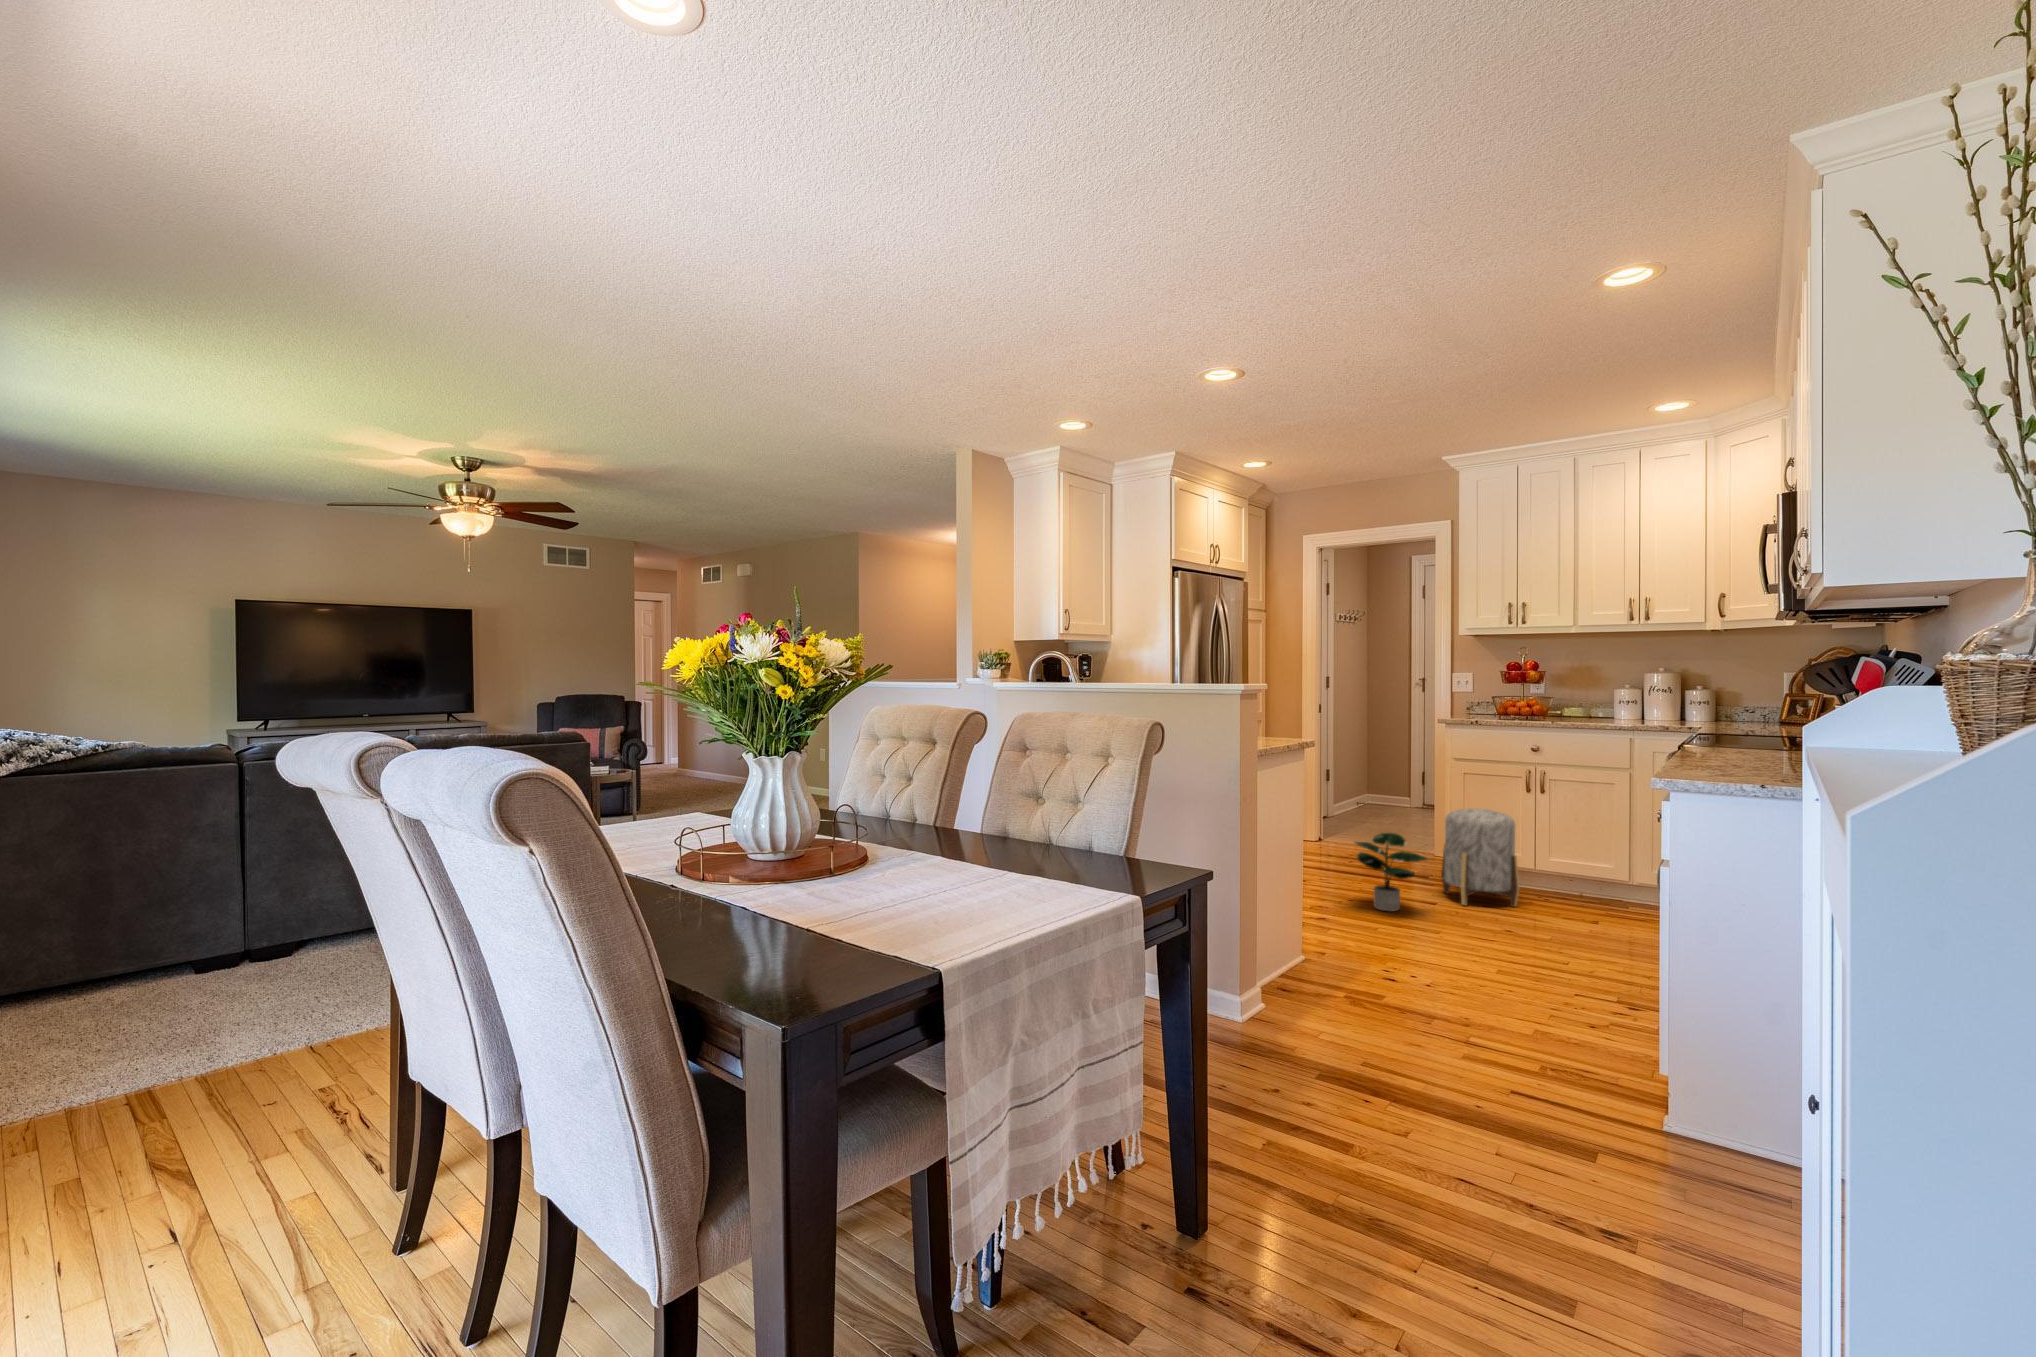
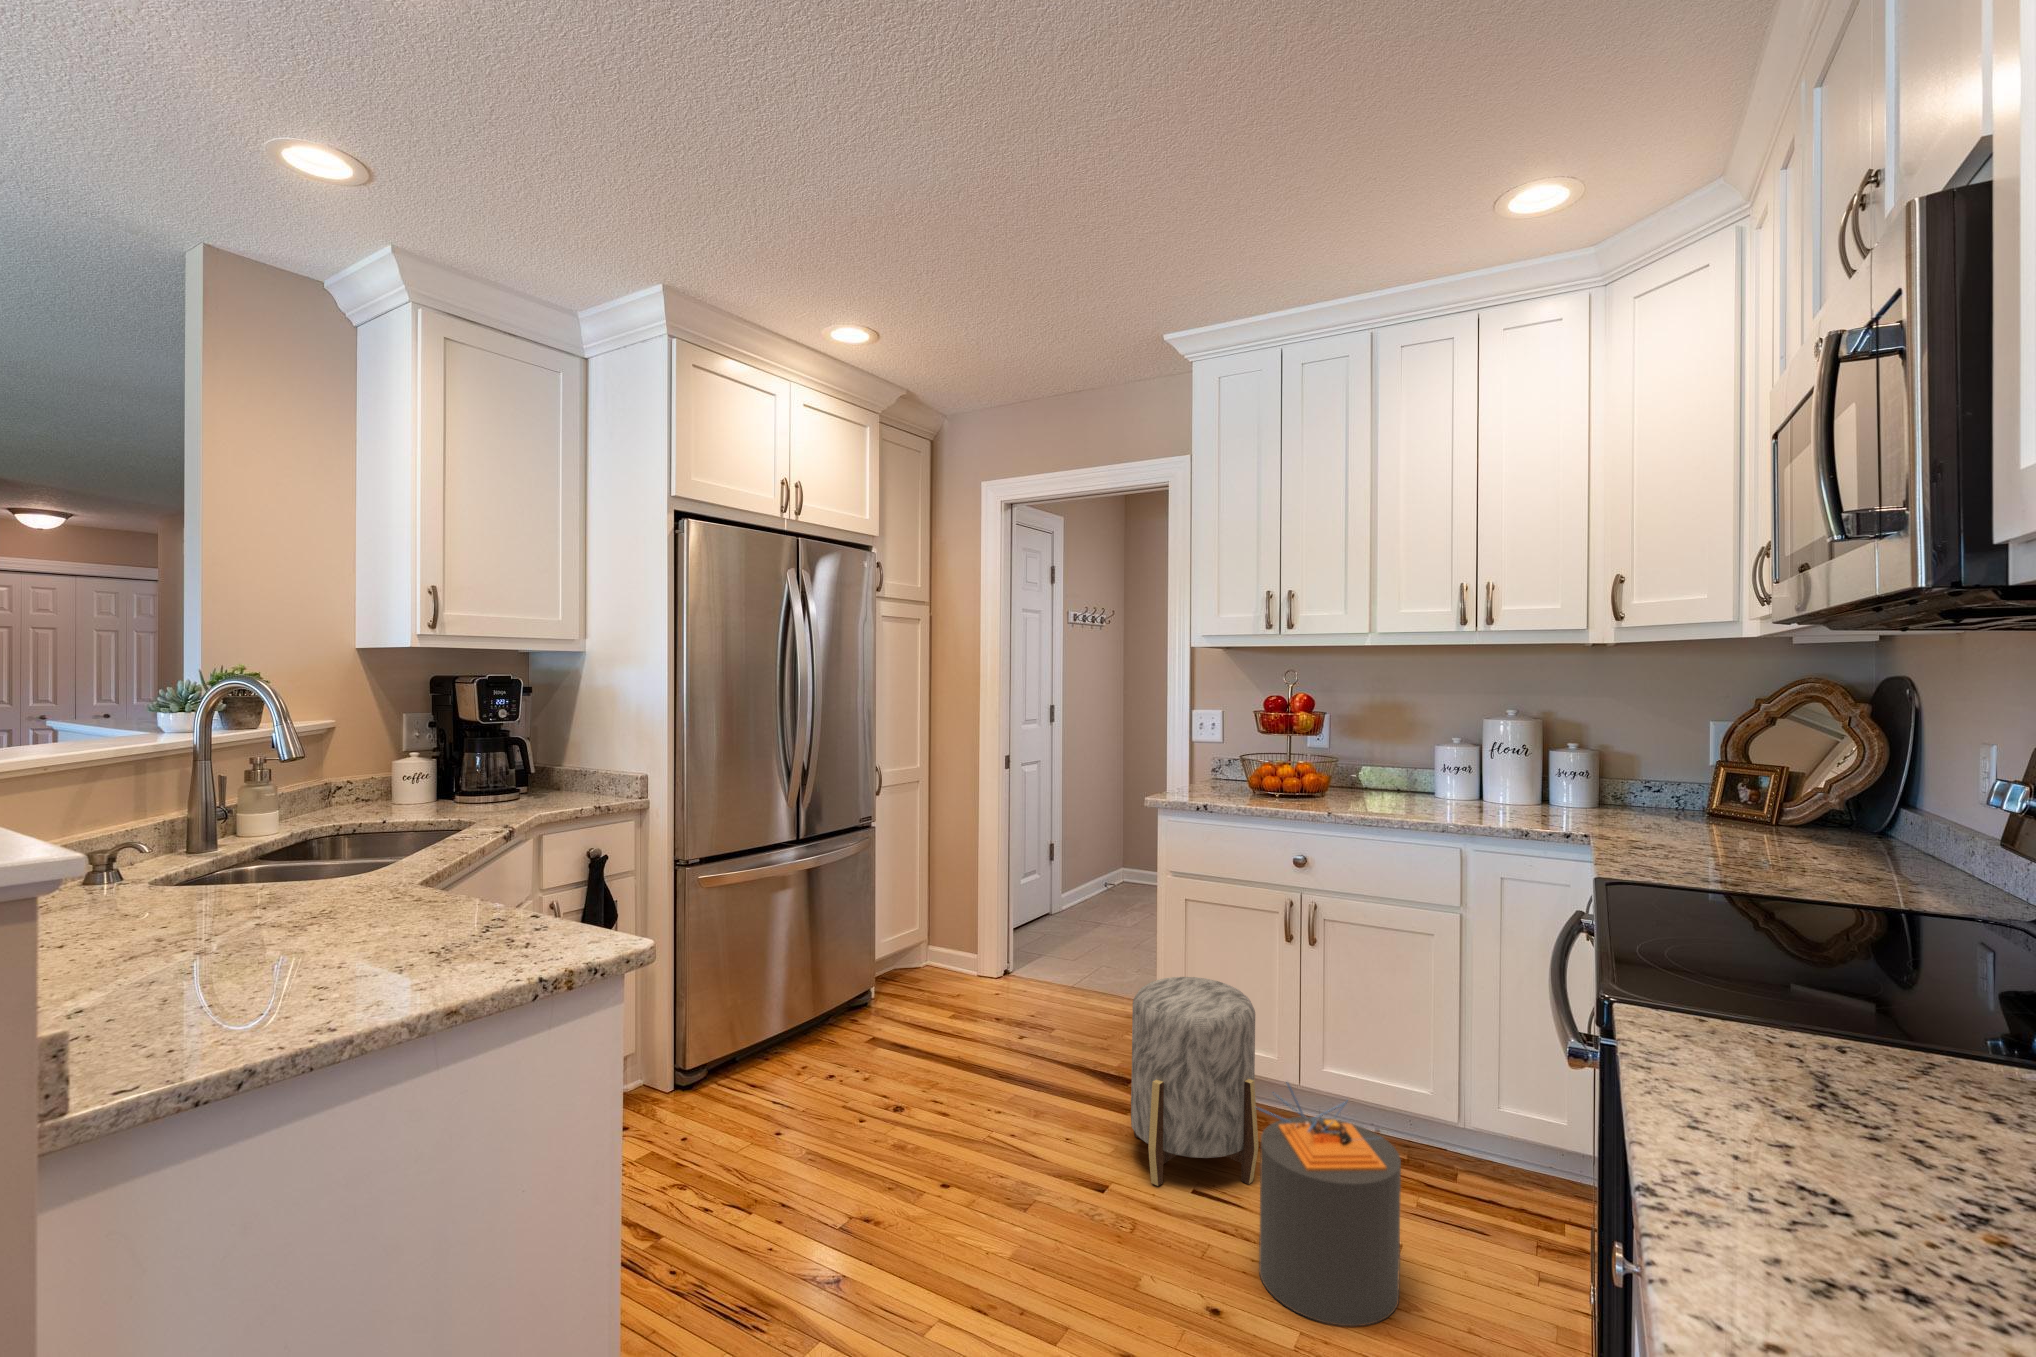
potted plant: present [1356,833,1427,911] -> none [931,1038,1074,1221]
trash can: none [1524,837,1603,940] -> present [1258,1082,1401,1326]

